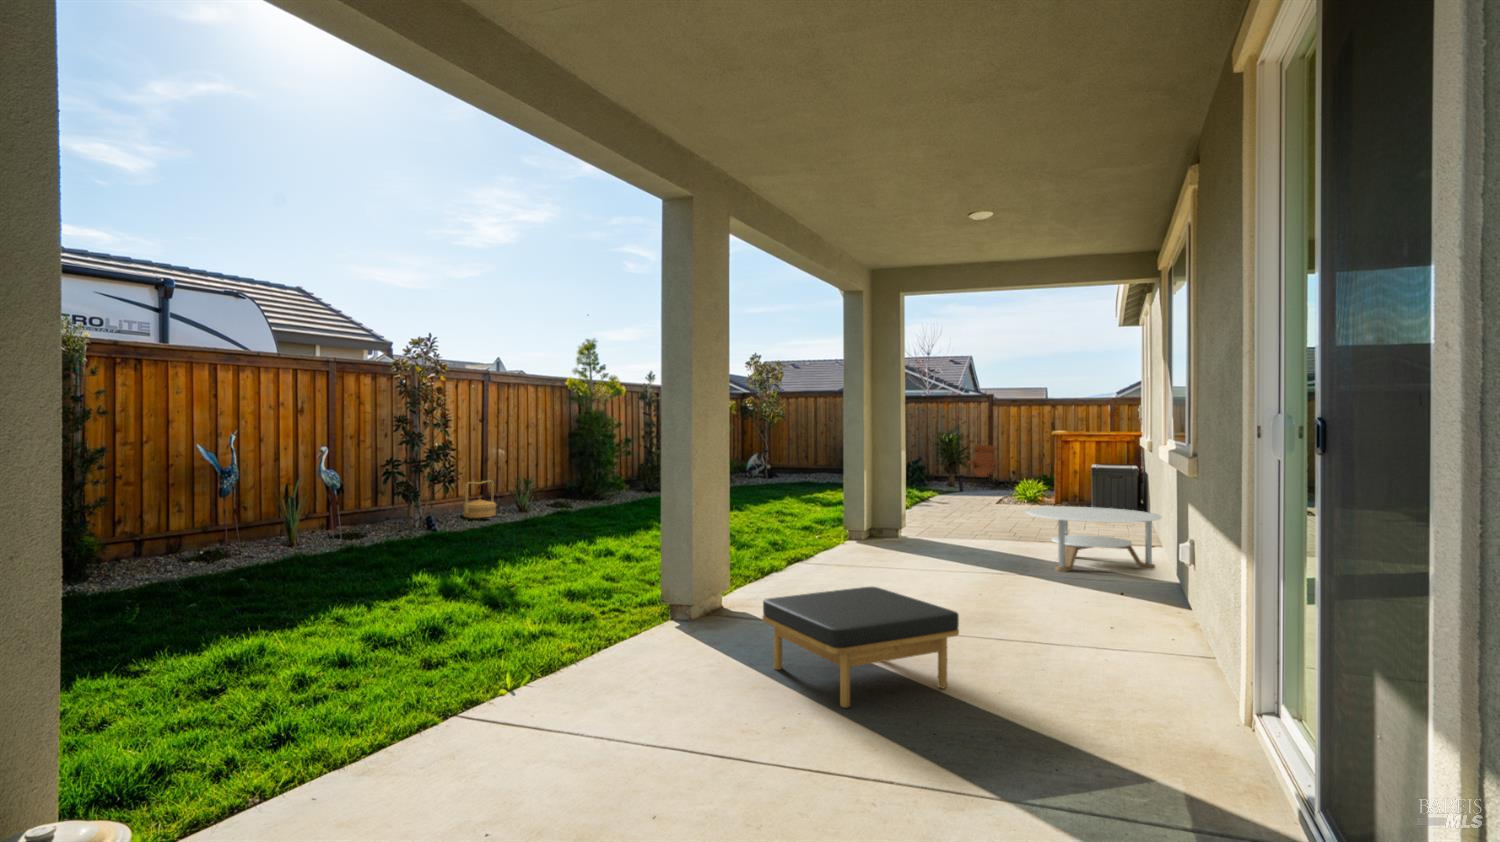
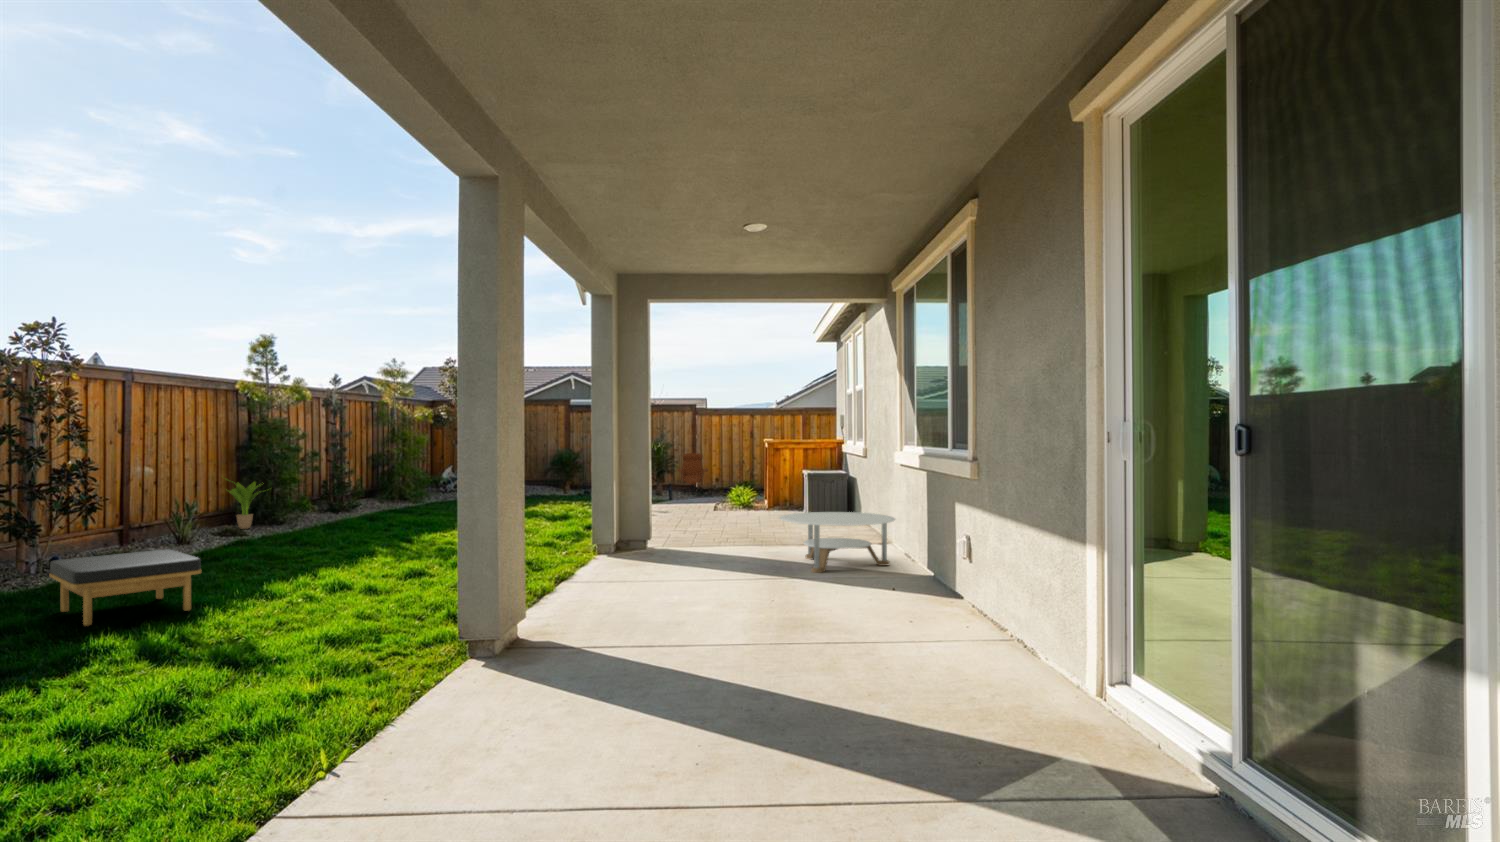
potted plant: none [556,457,593,502] -> present [229,481,260,529]
woven basket: present [463,481,496,518] -> none [97,507,148,555]
ottoman: present [762,587,959,708] -> present [49,549,201,626]

